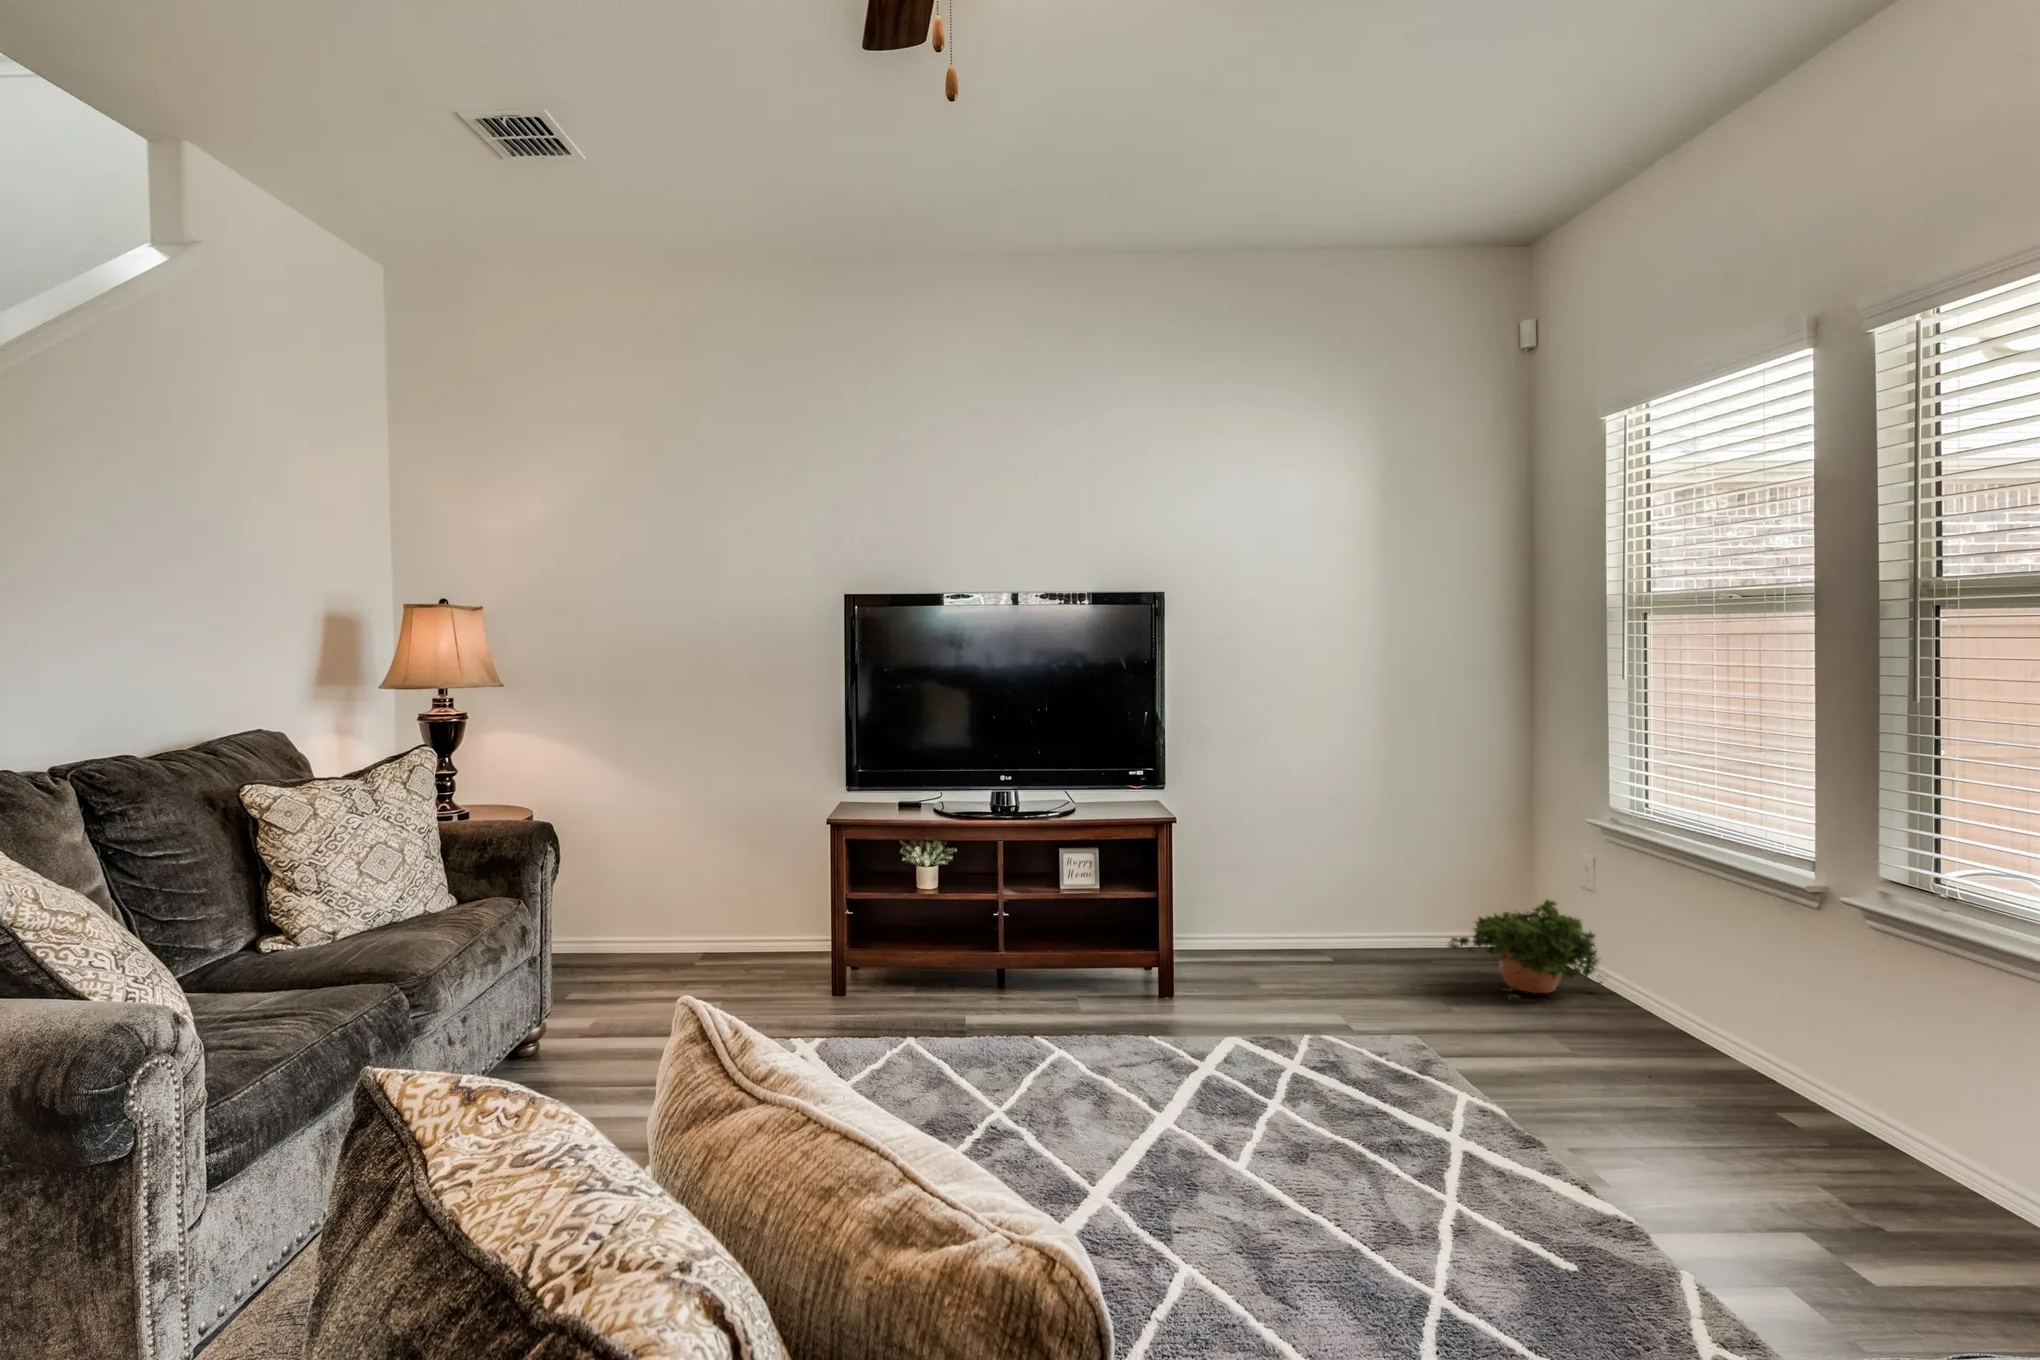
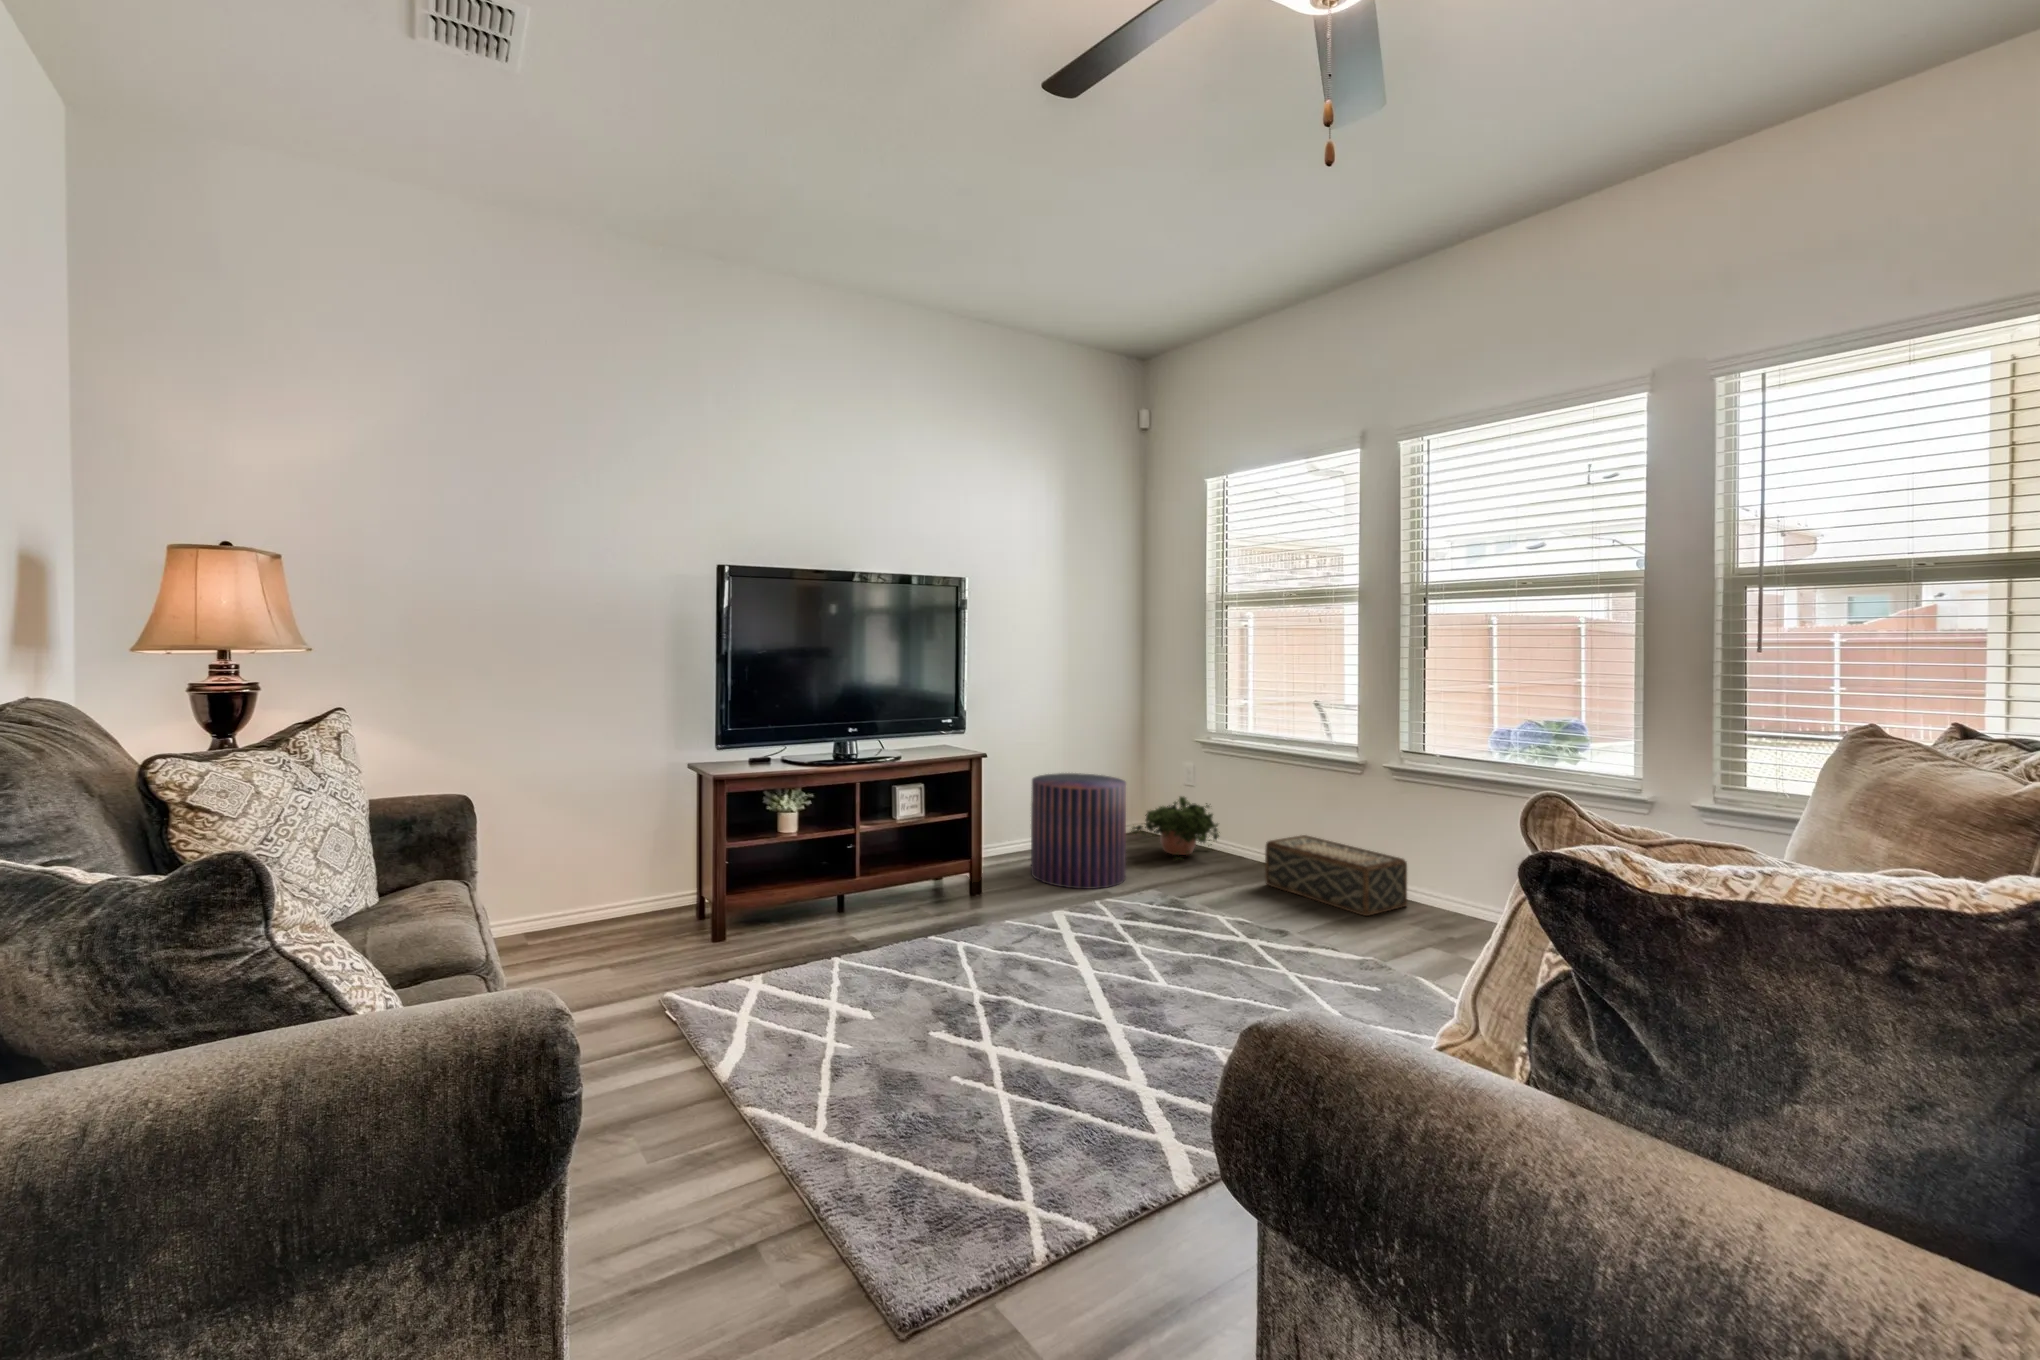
pouf: none [1255,848,1400,1021] -> present [1031,773,1126,889]
woven basket: none [1627,989,1880,1143] -> present [1265,835,1407,916]

